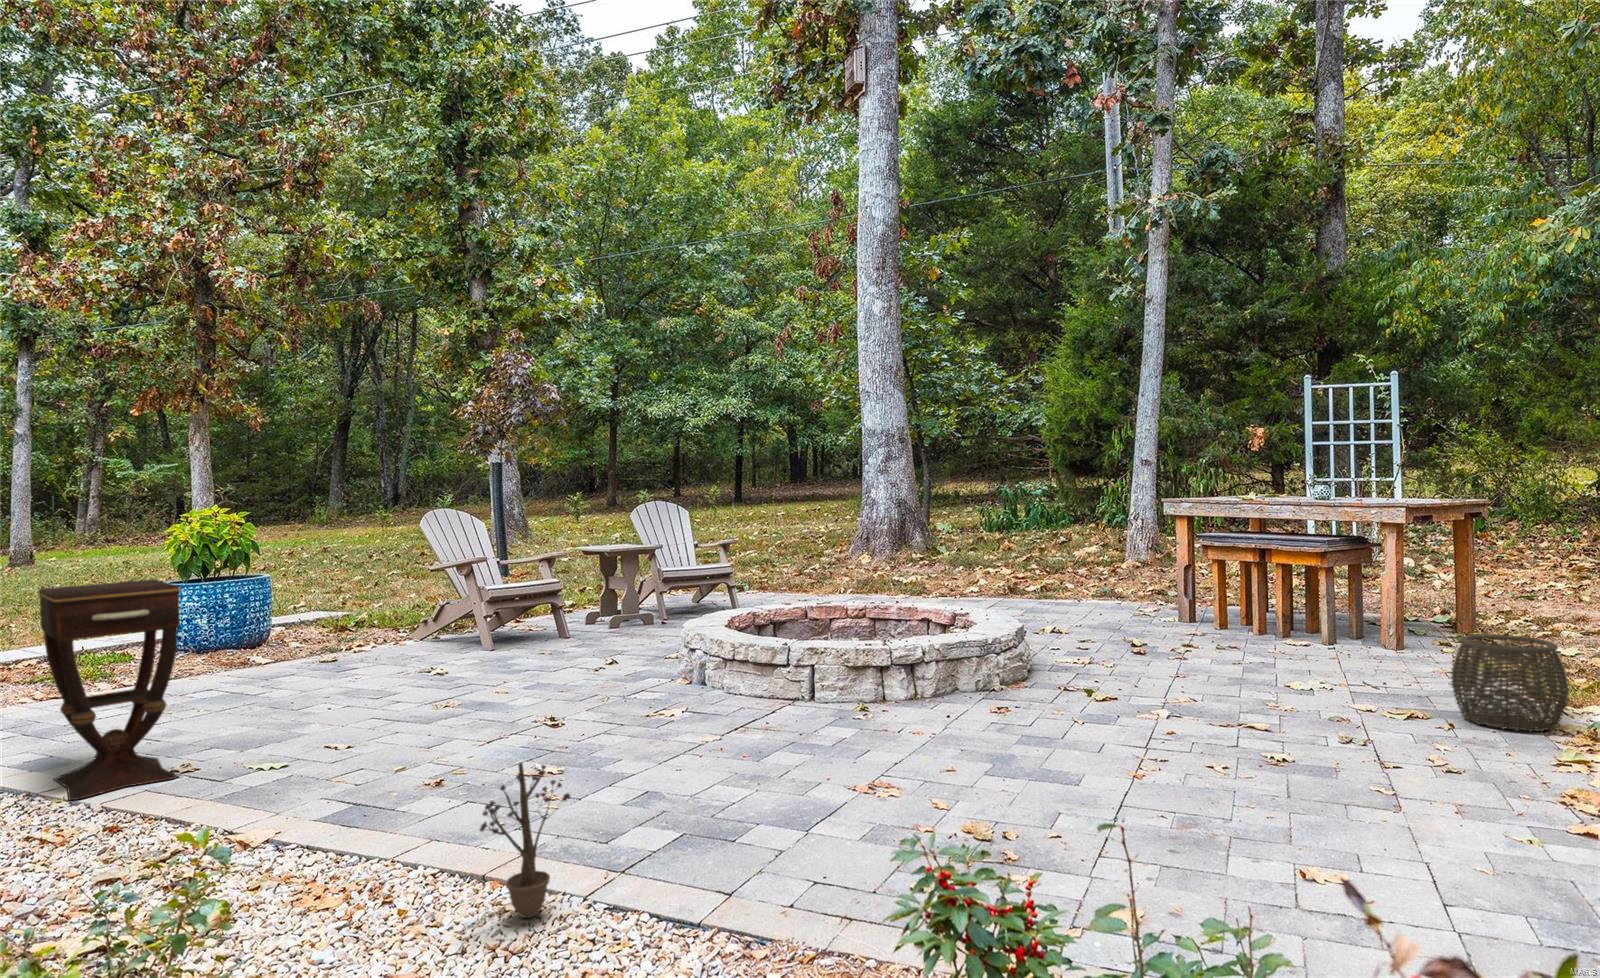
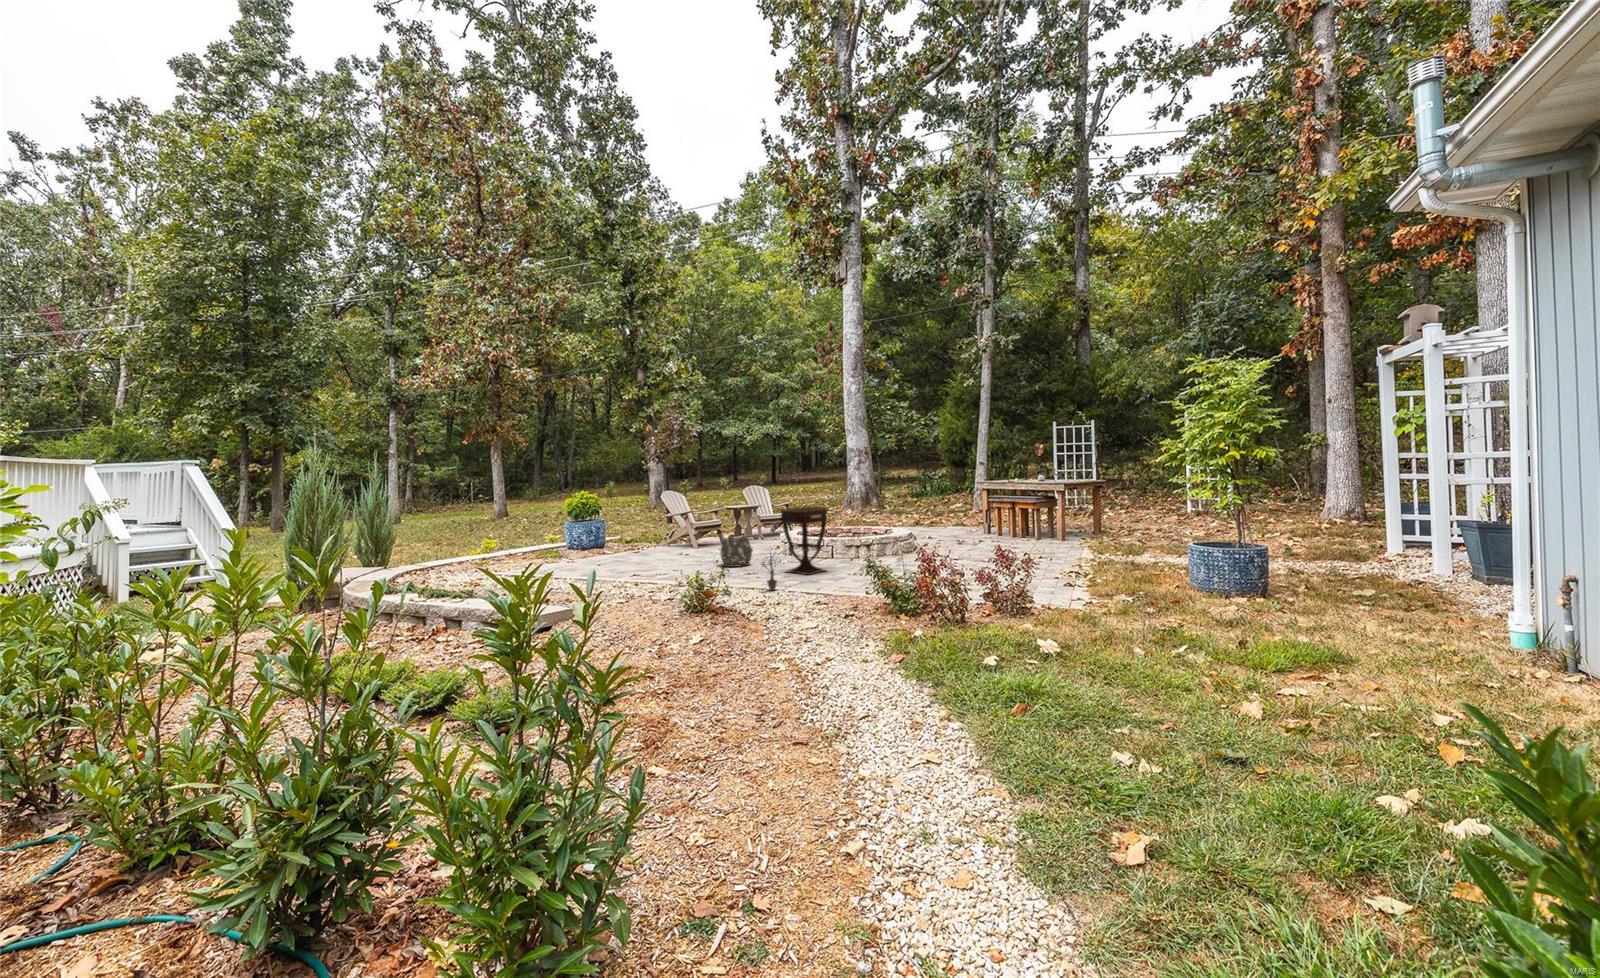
side table: present [38,579,181,800] -> present [781,507,827,575]
woven basket: present [1451,634,1569,732] -> present [720,537,752,567]

